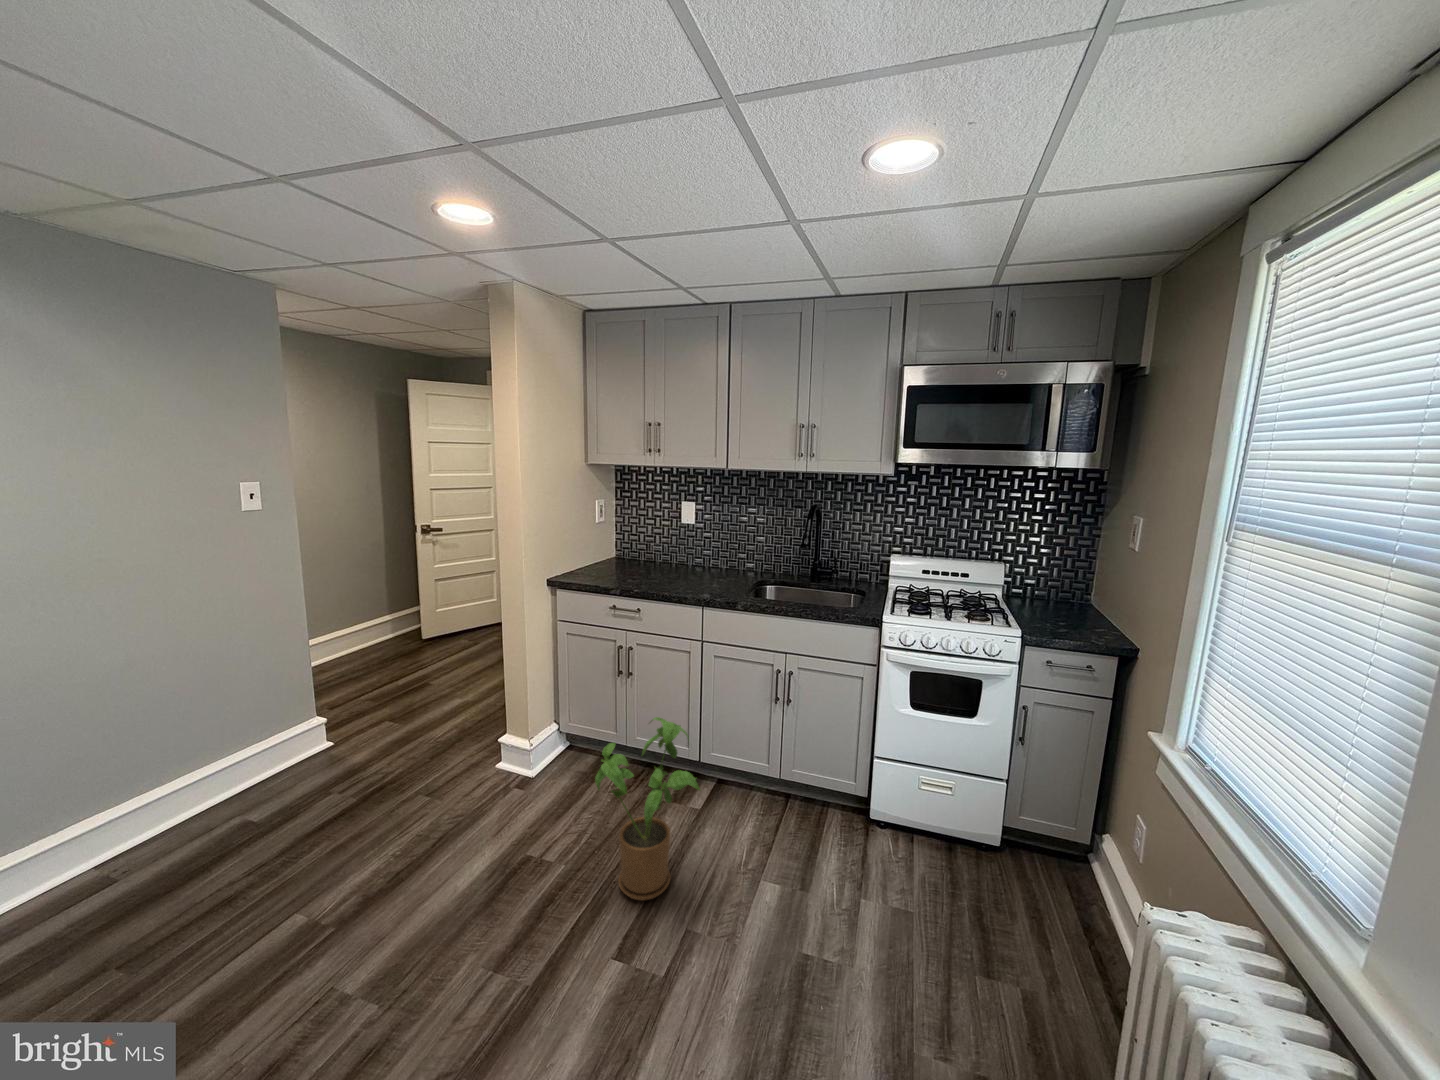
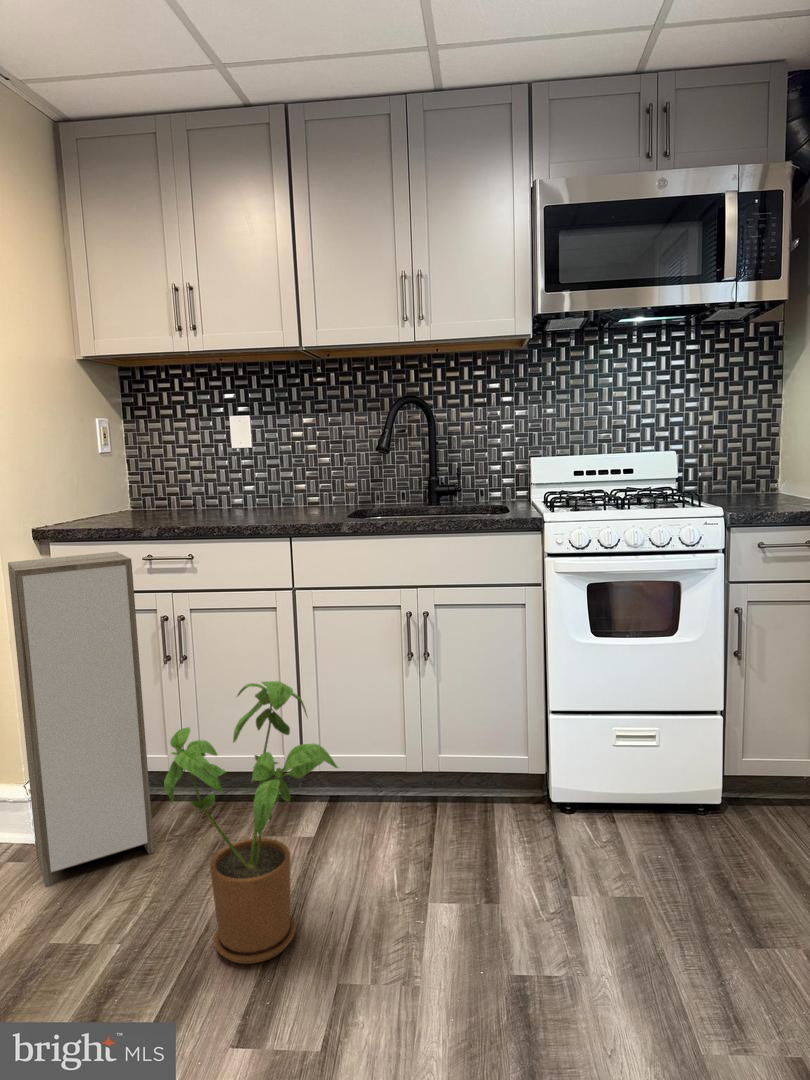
storage cabinet: none [527,606,599,814] -> present [8,552,154,886]

